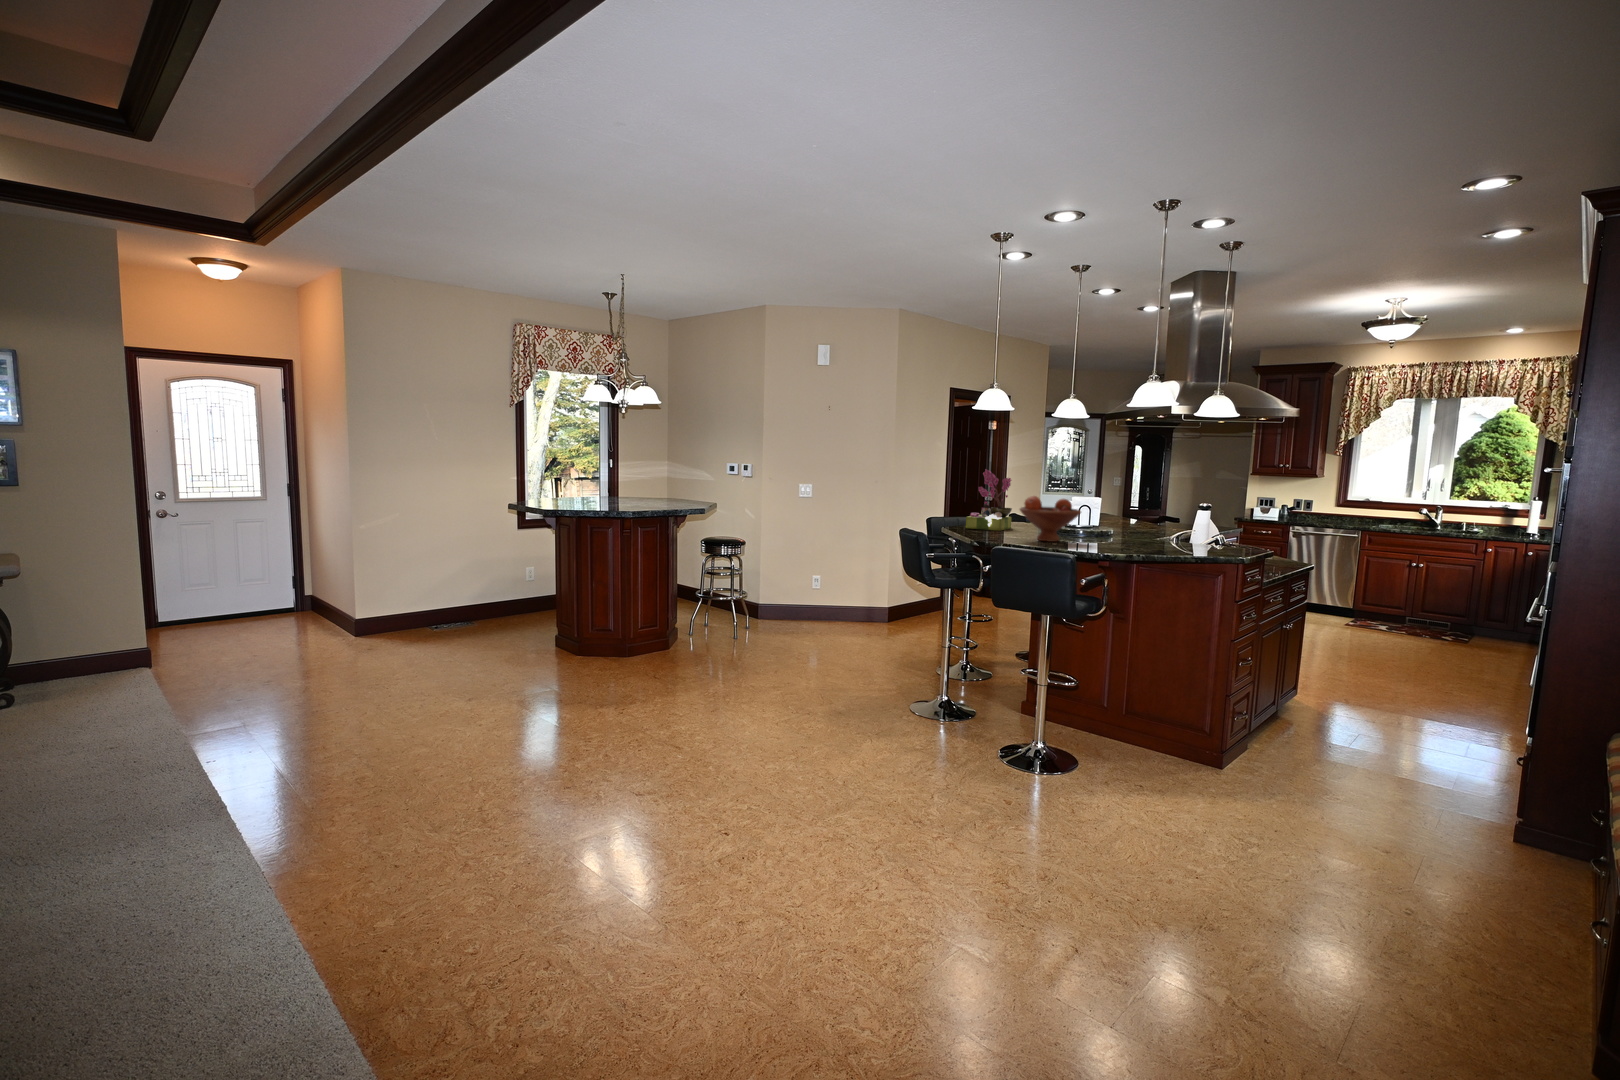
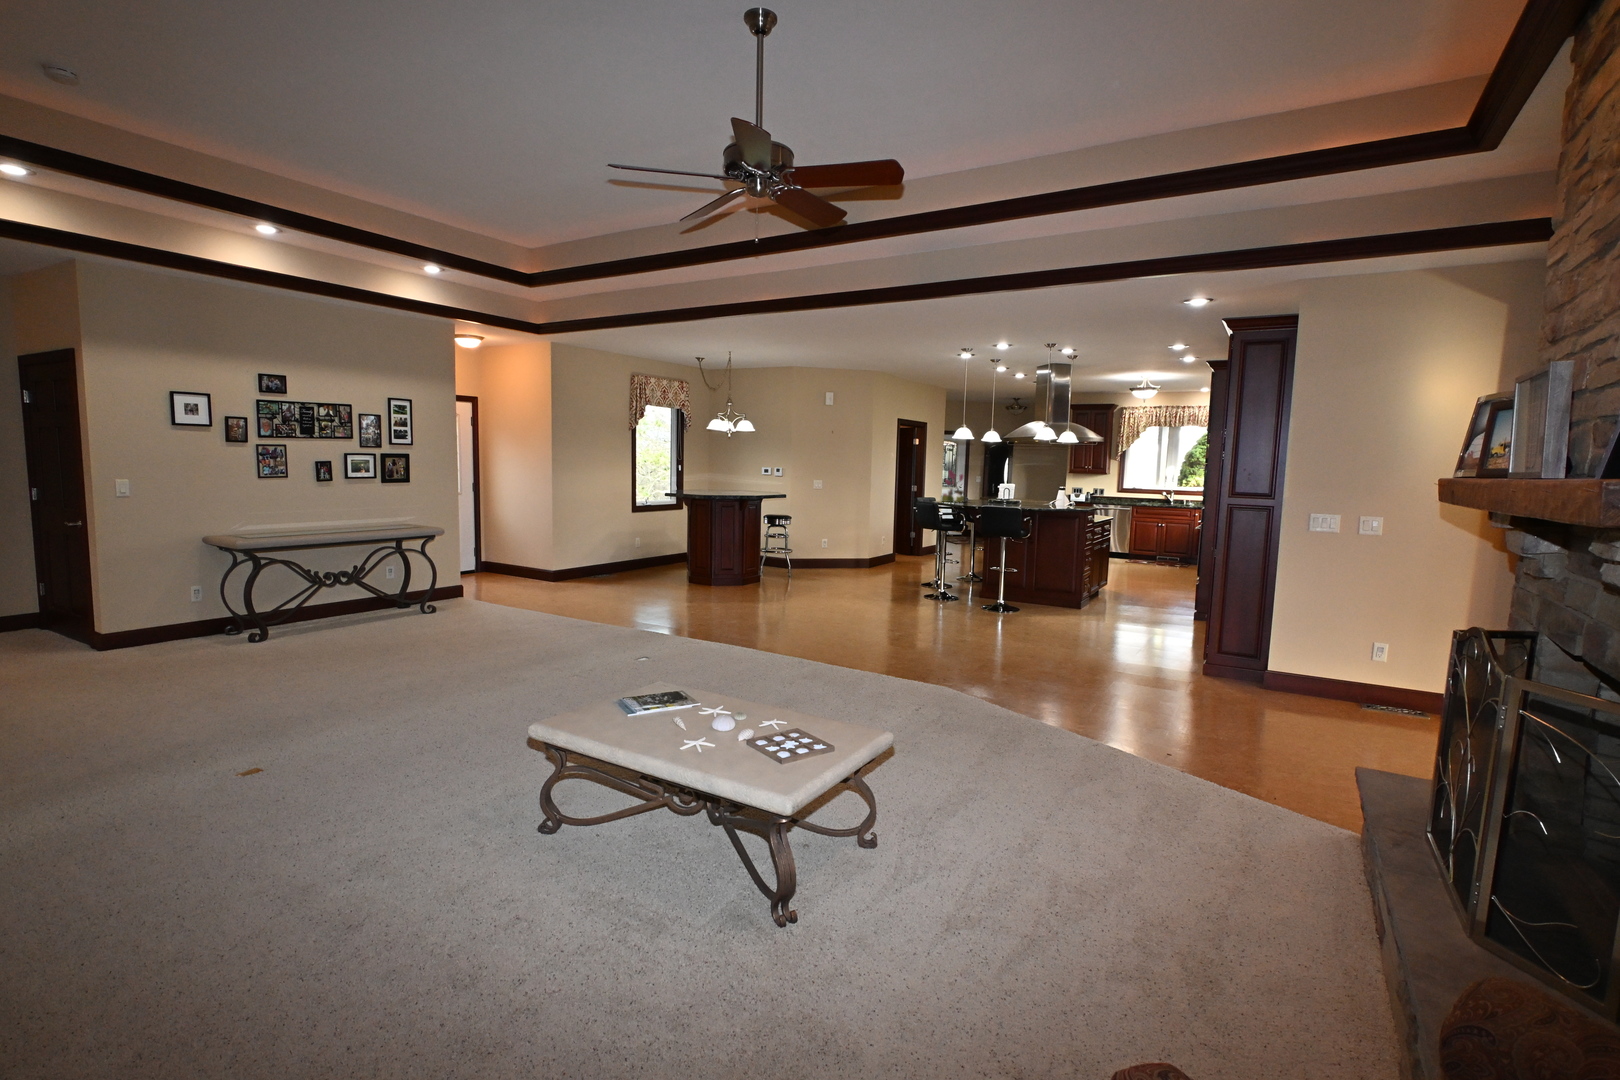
fruit bowl: present [1020,496,1081,542] -> none [980,482,1011,505]

